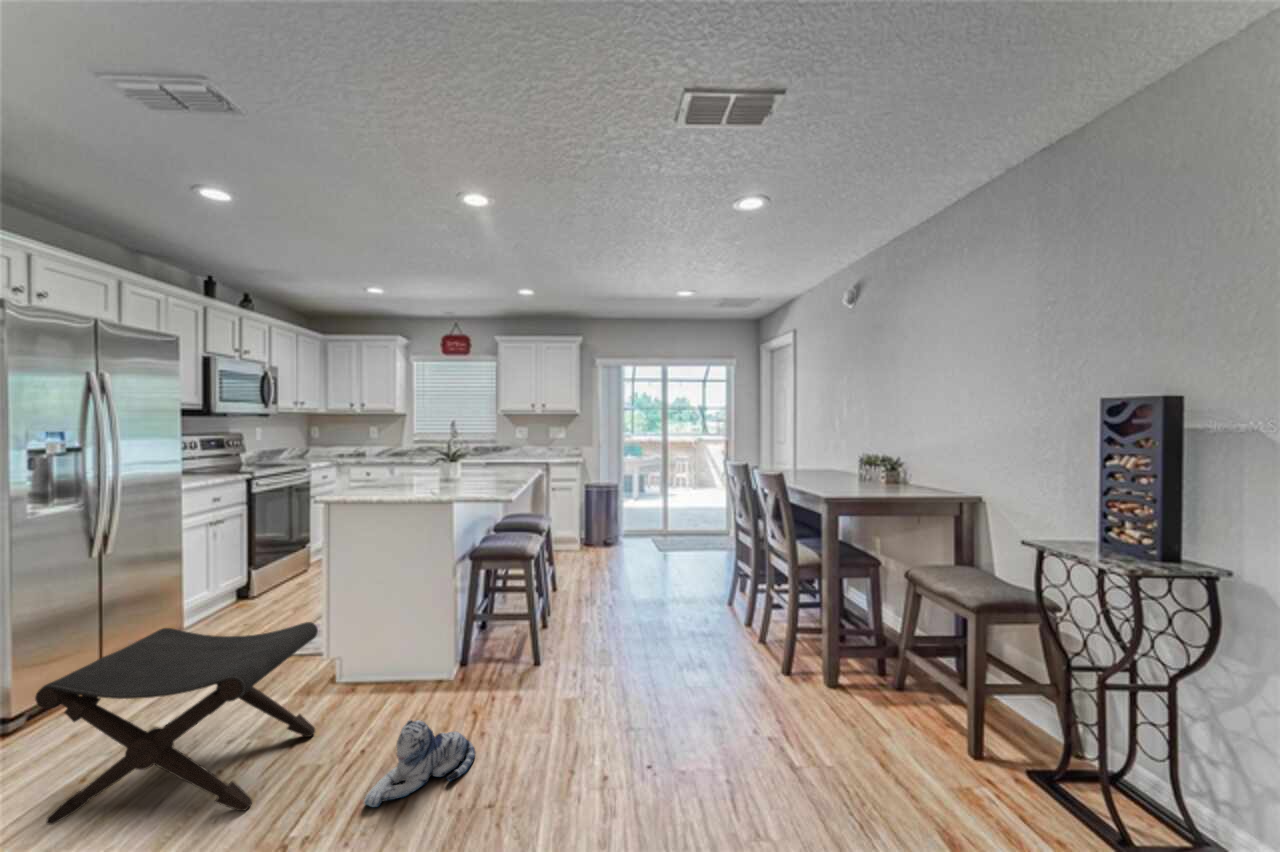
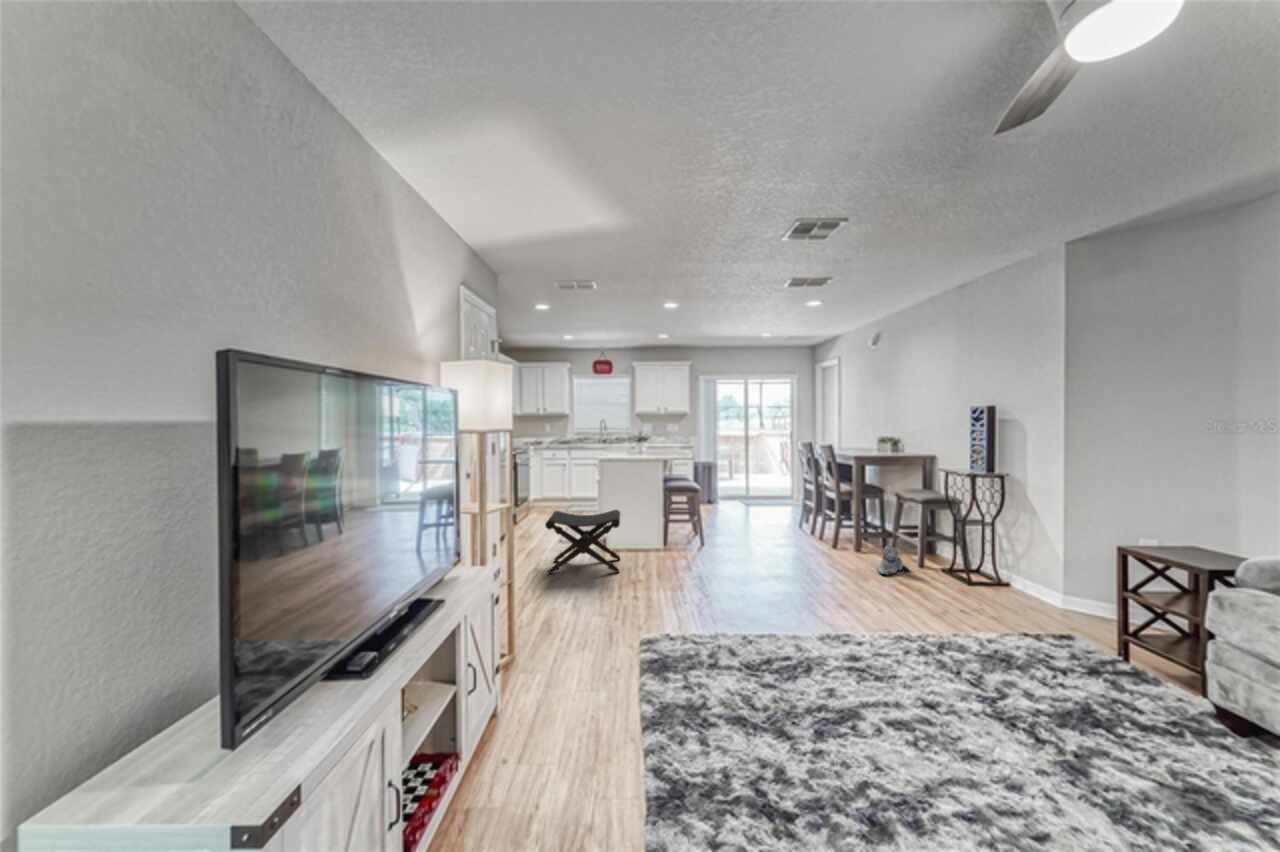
plush toy: present [364,720,475,807] -> present [878,545,908,575]

